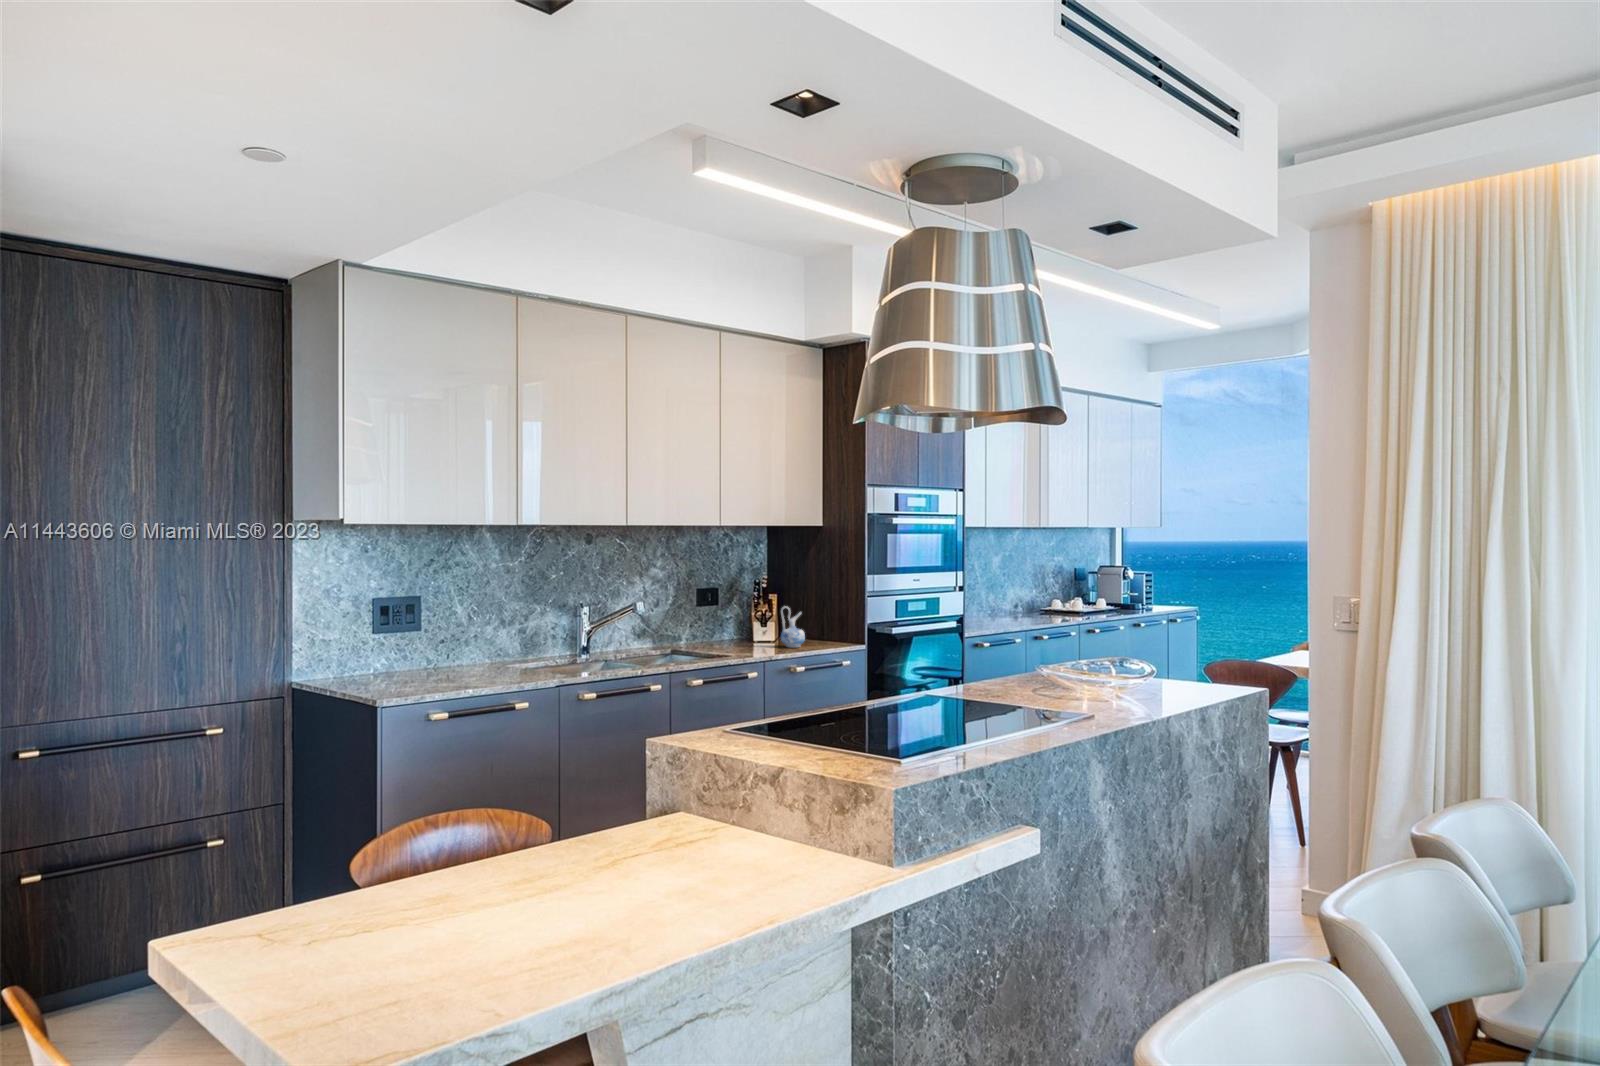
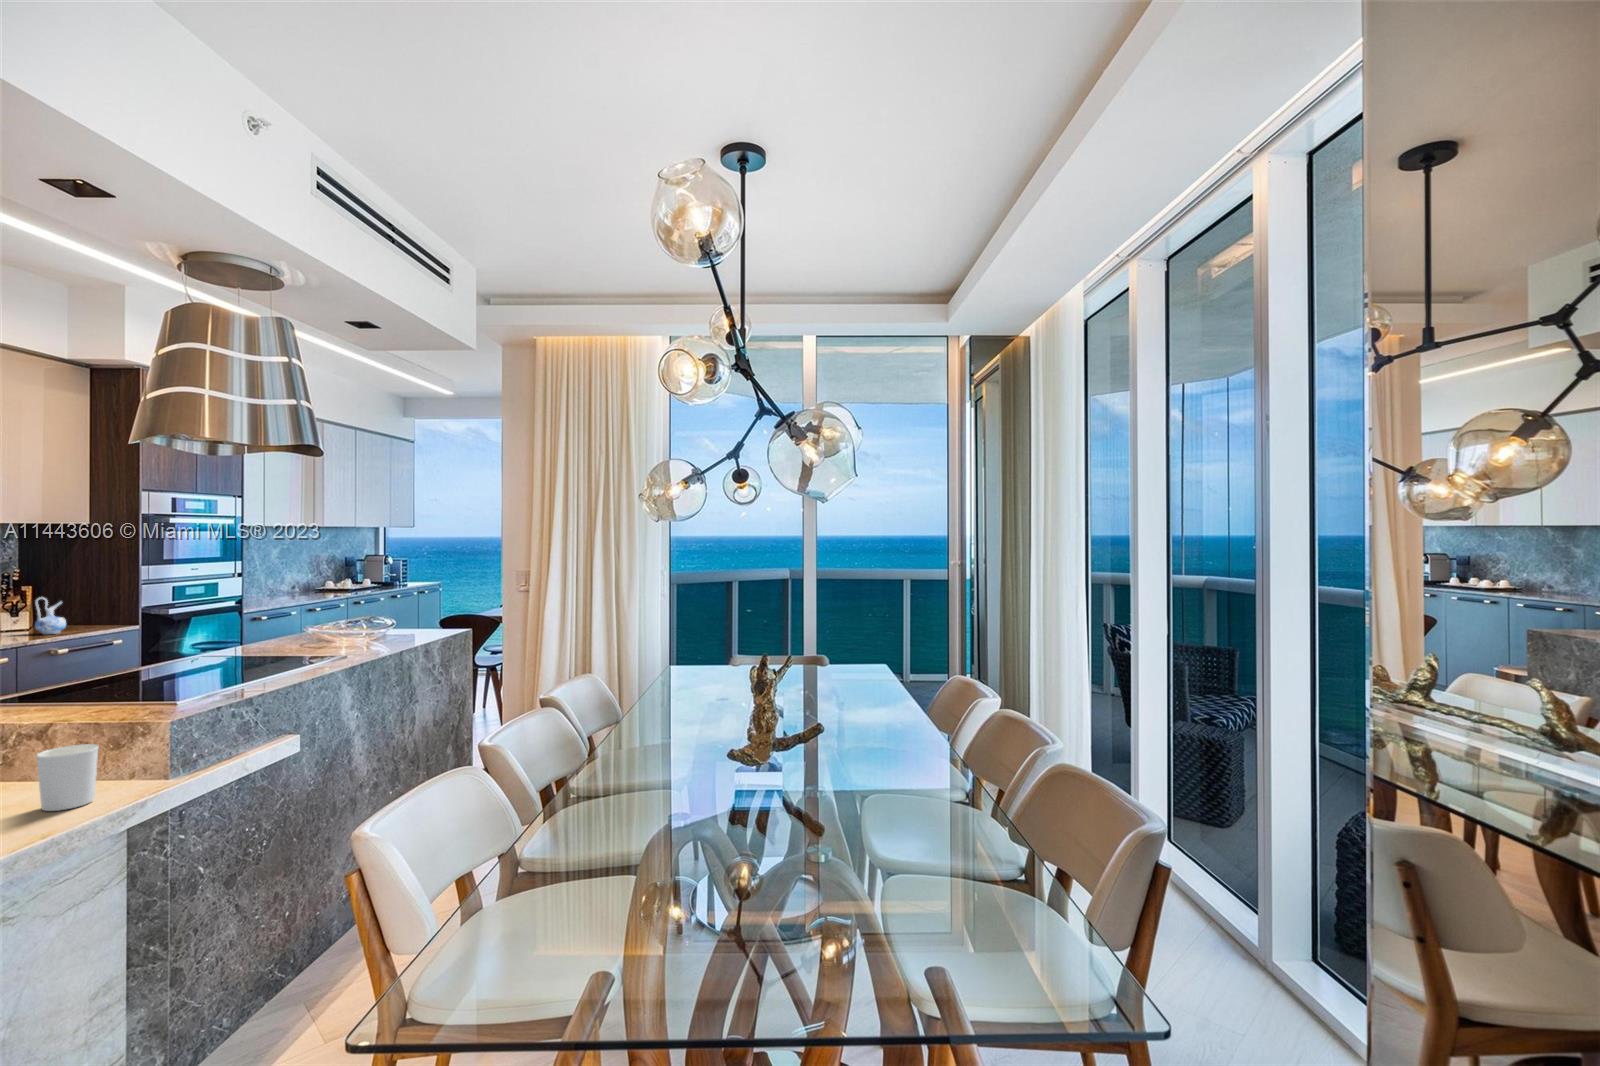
candle holder: none [768,803,824,886] -> present [36,744,99,811]

